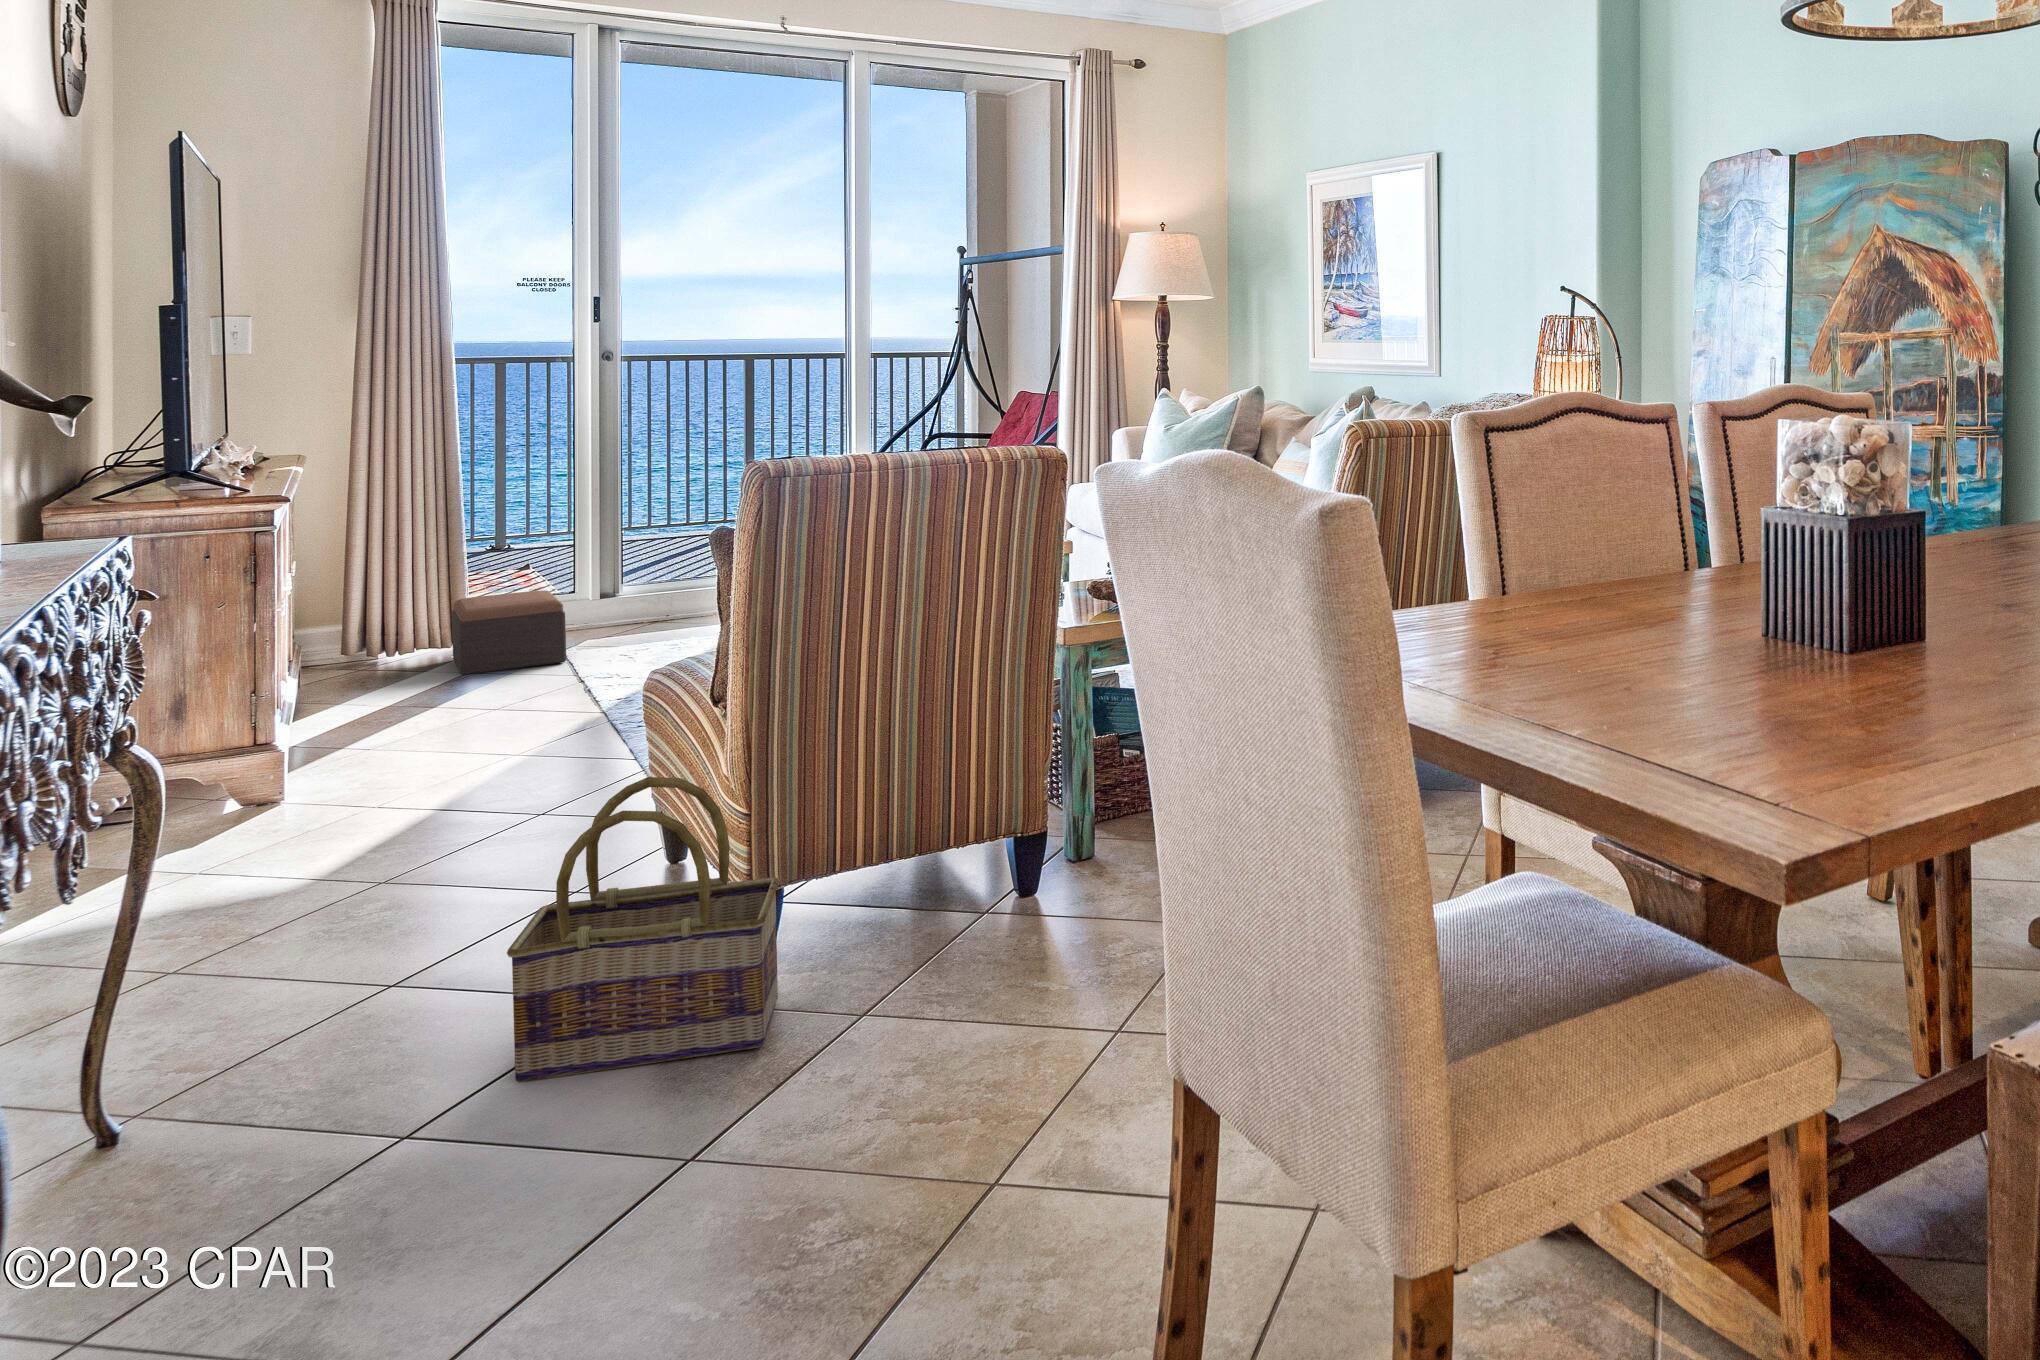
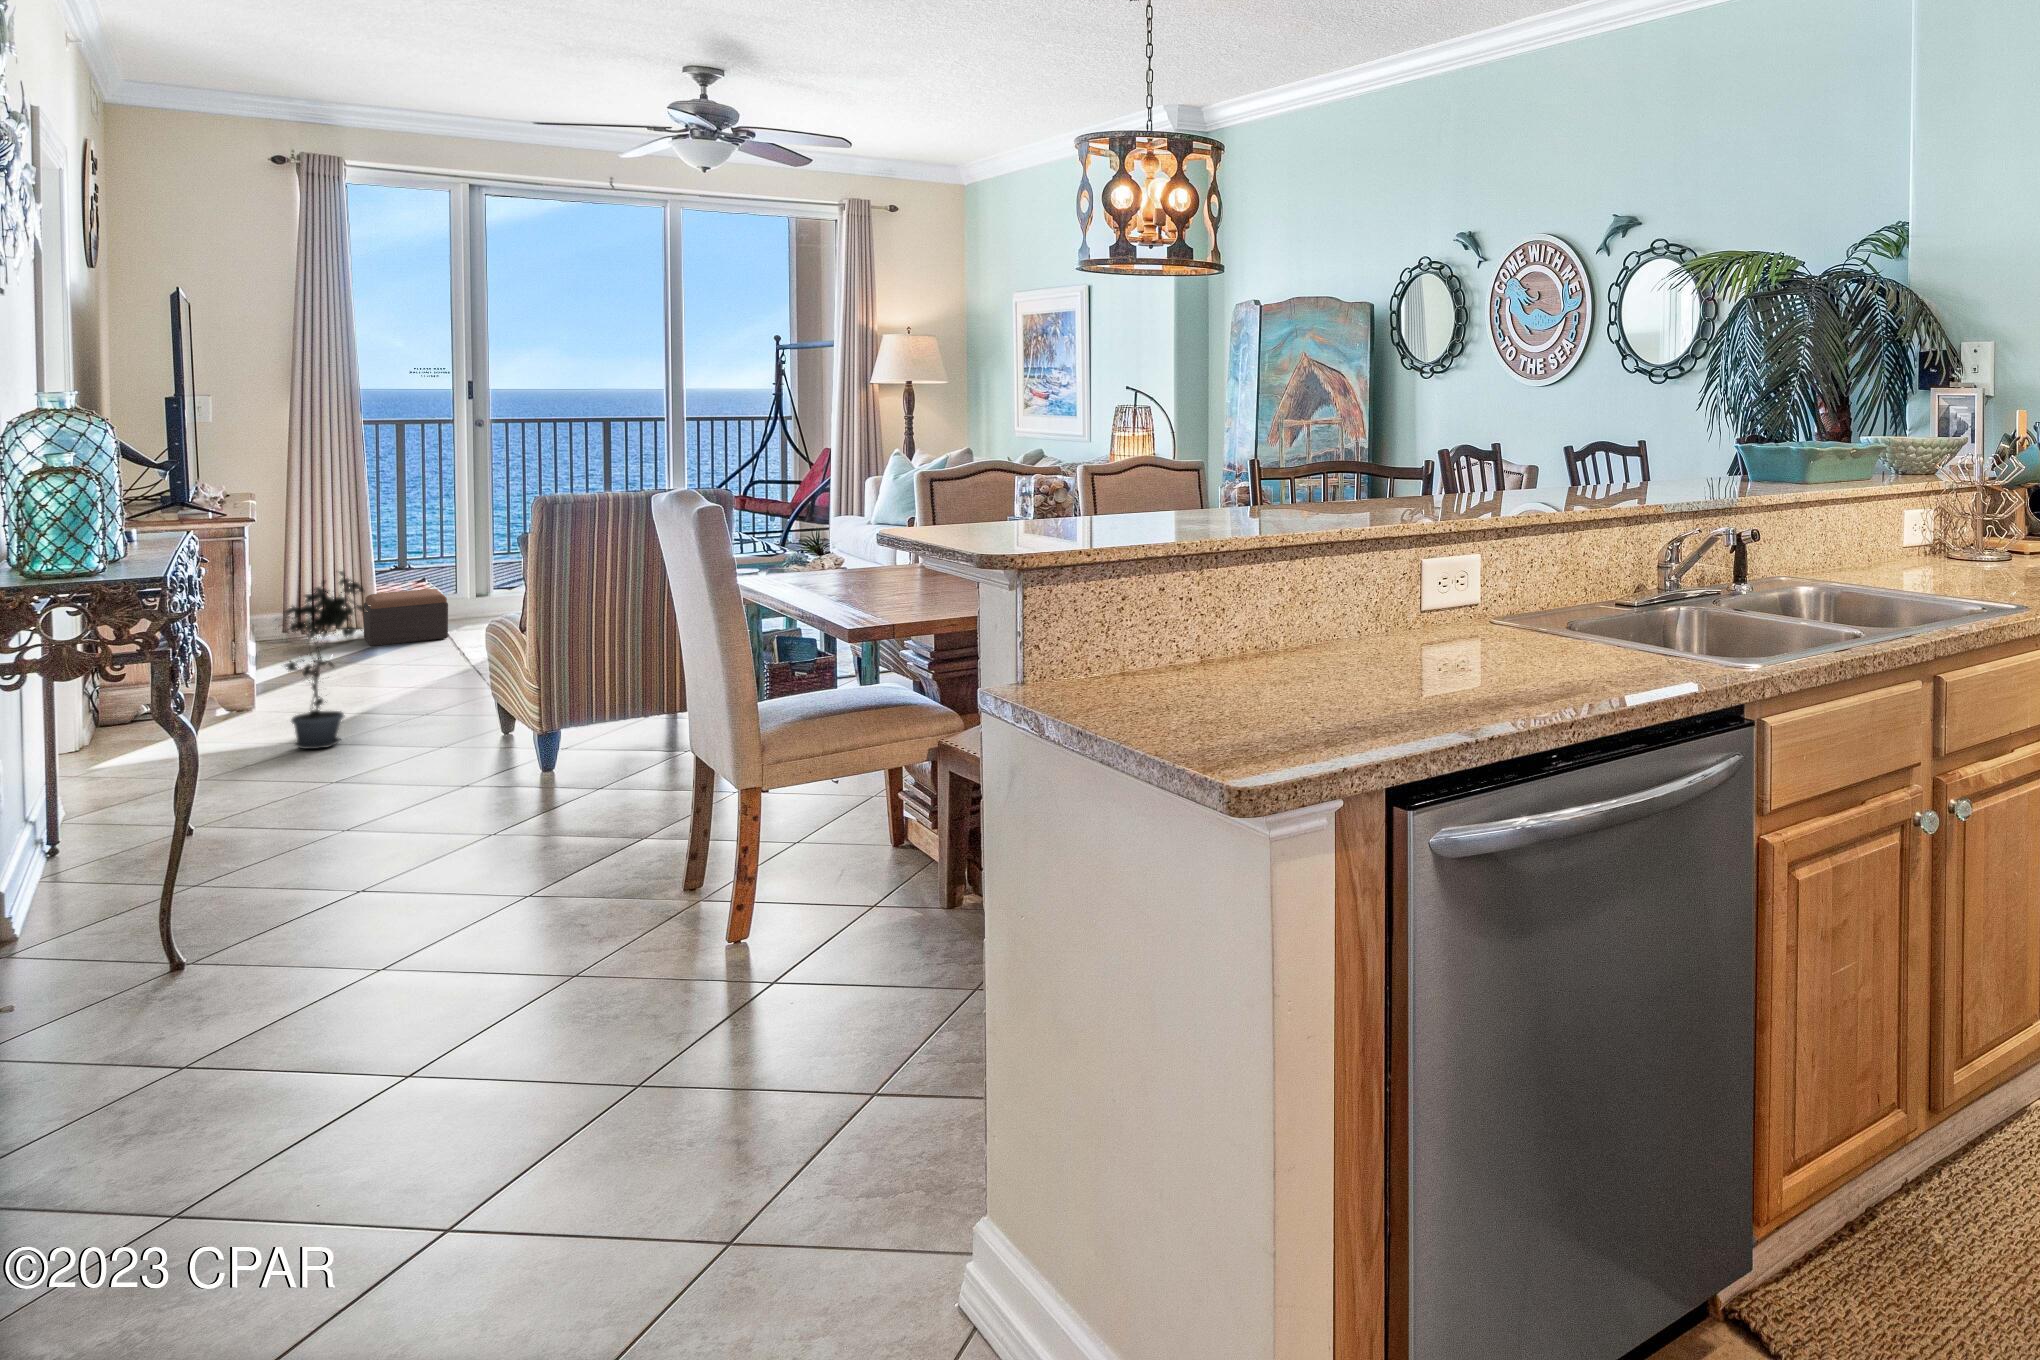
potted plant: none [292,588,455,893] -> present [282,571,366,749]
basket: present [507,777,779,1082] -> none [398,664,555,815]

